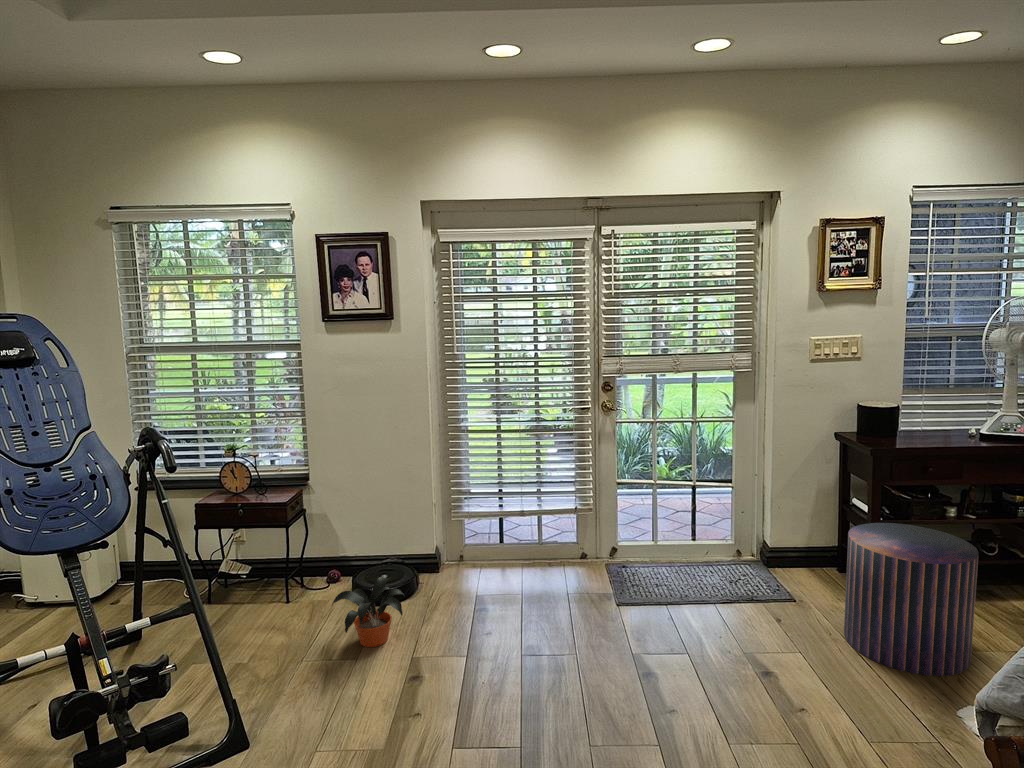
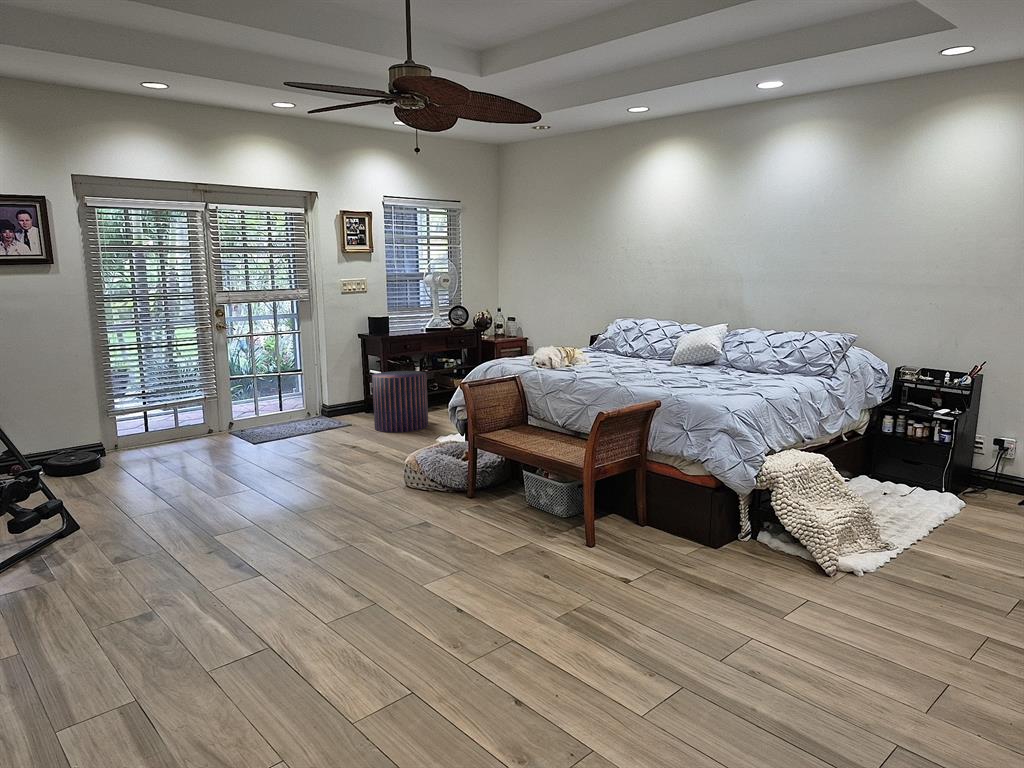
potted plant: present [333,577,404,647] -> none [65,439,123,481]

